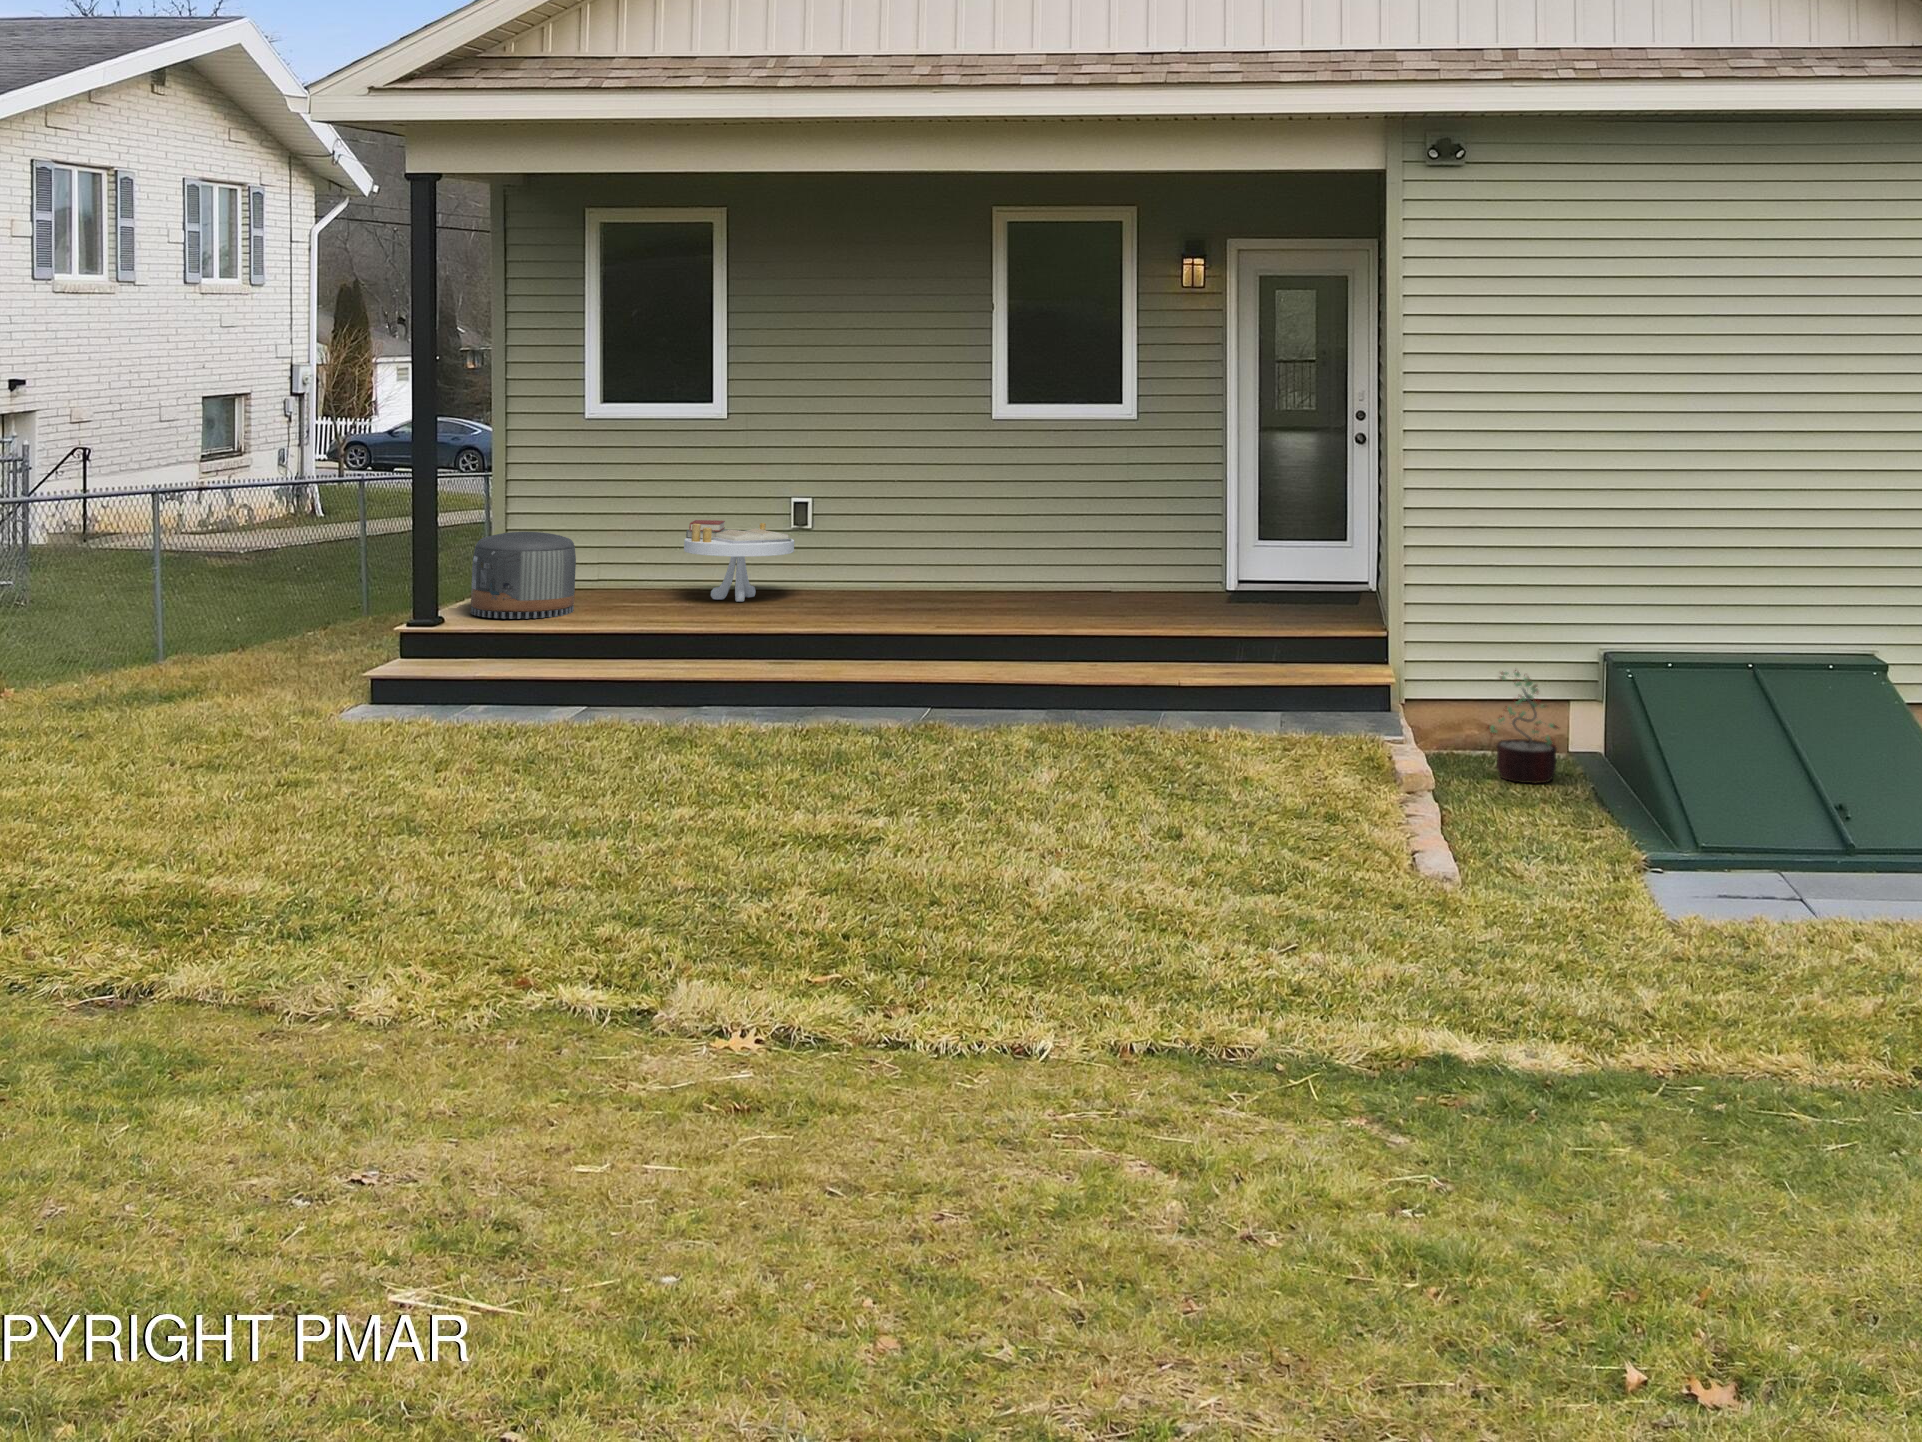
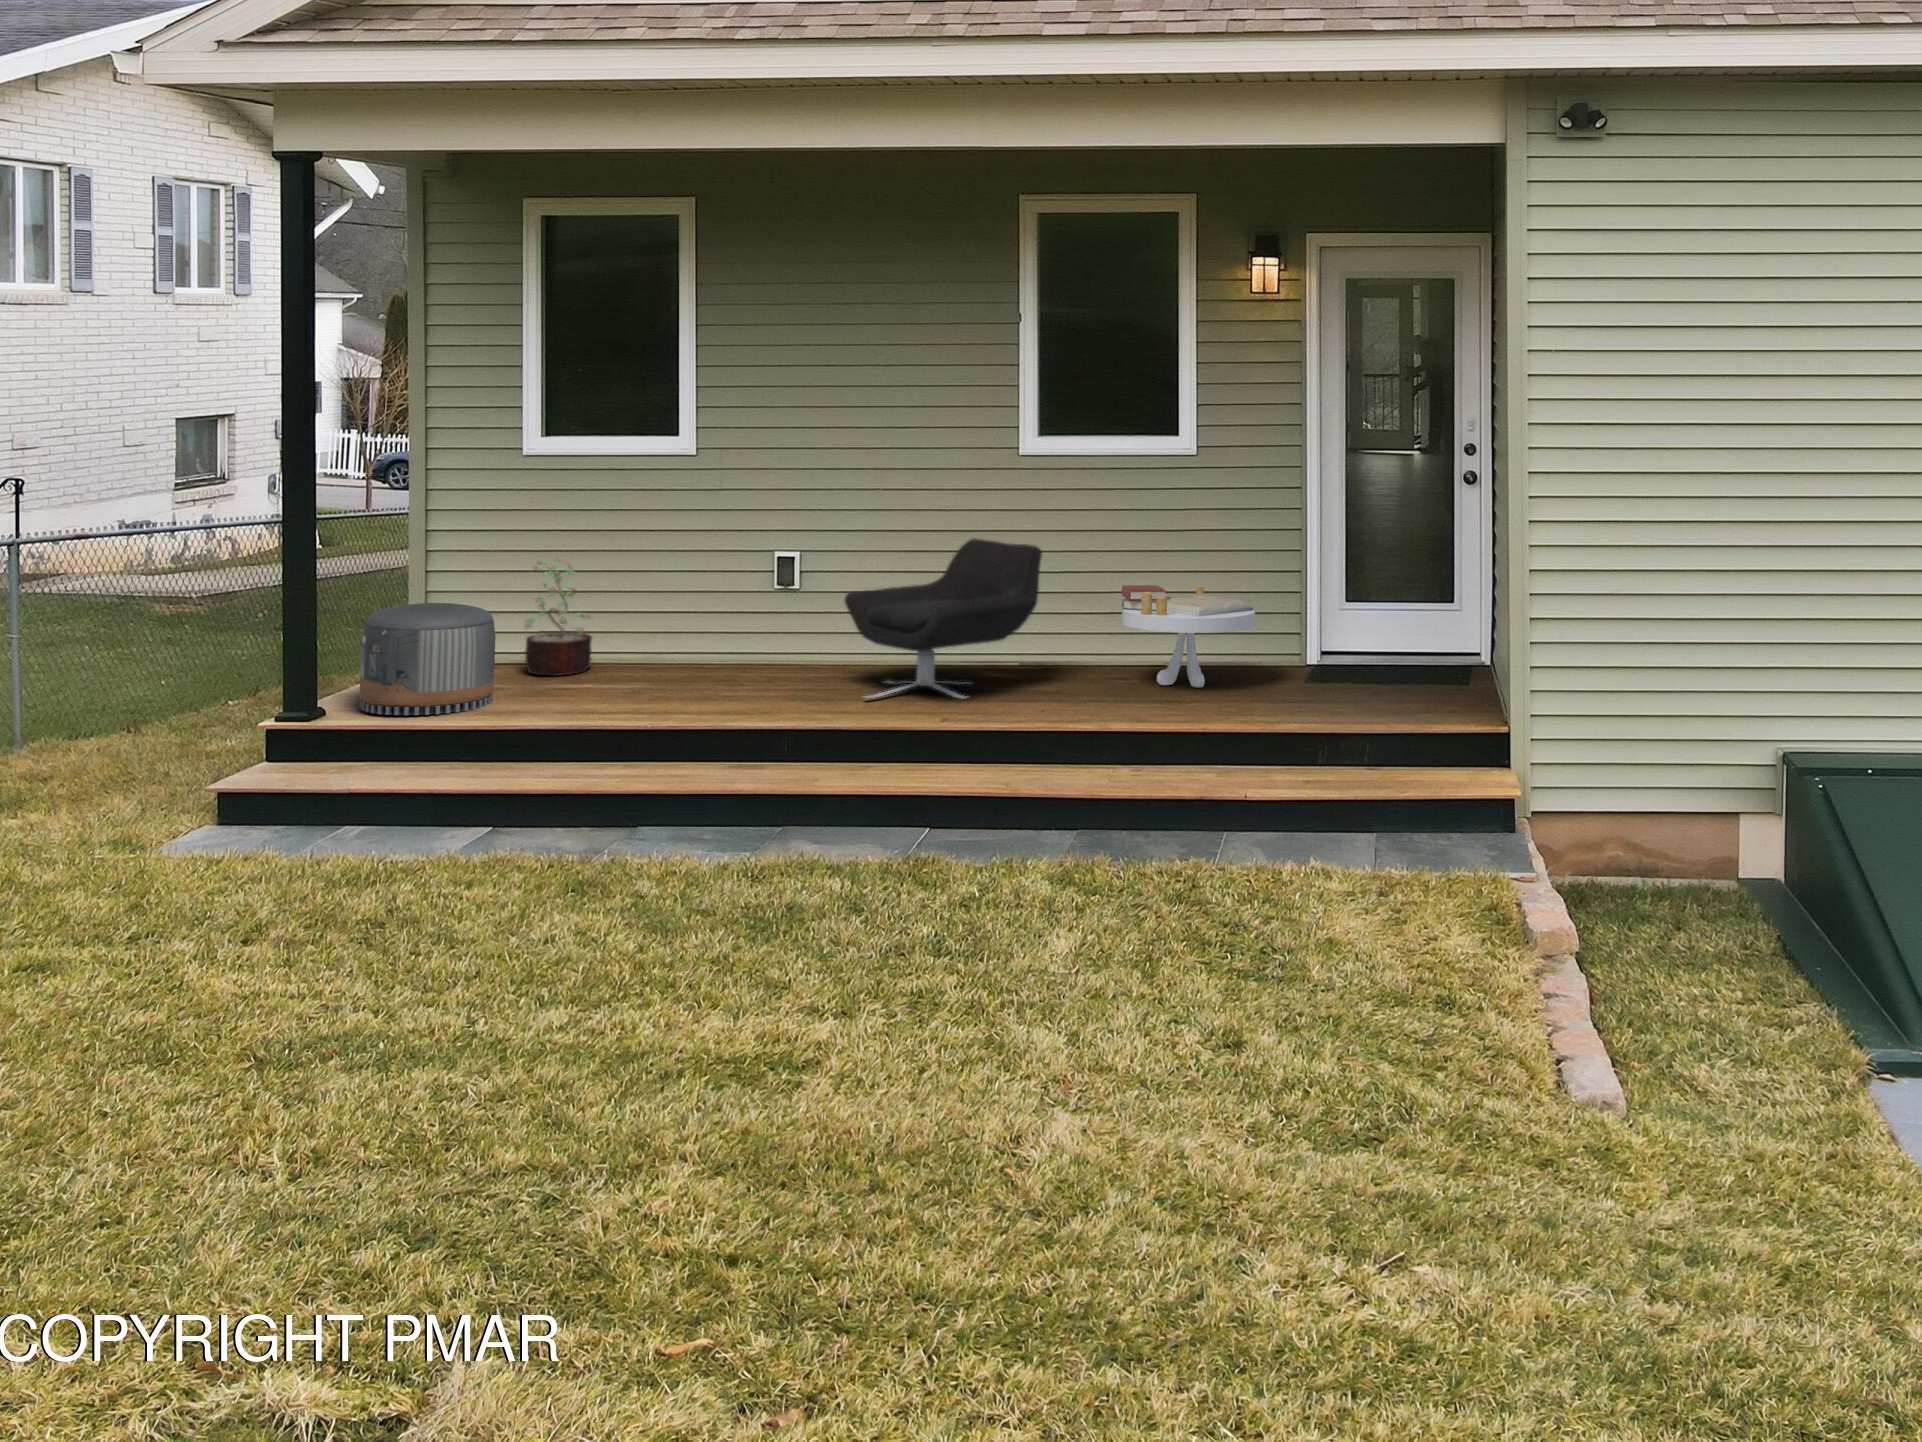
lounge chair: none [853,486,1012,611] -> present [845,539,1042,699]
side table: present [684,520,794,602] -> present [1122,585,1255,688]
decorative plant: present [1487,670,1558,783] -> present [525,561,592,676]

